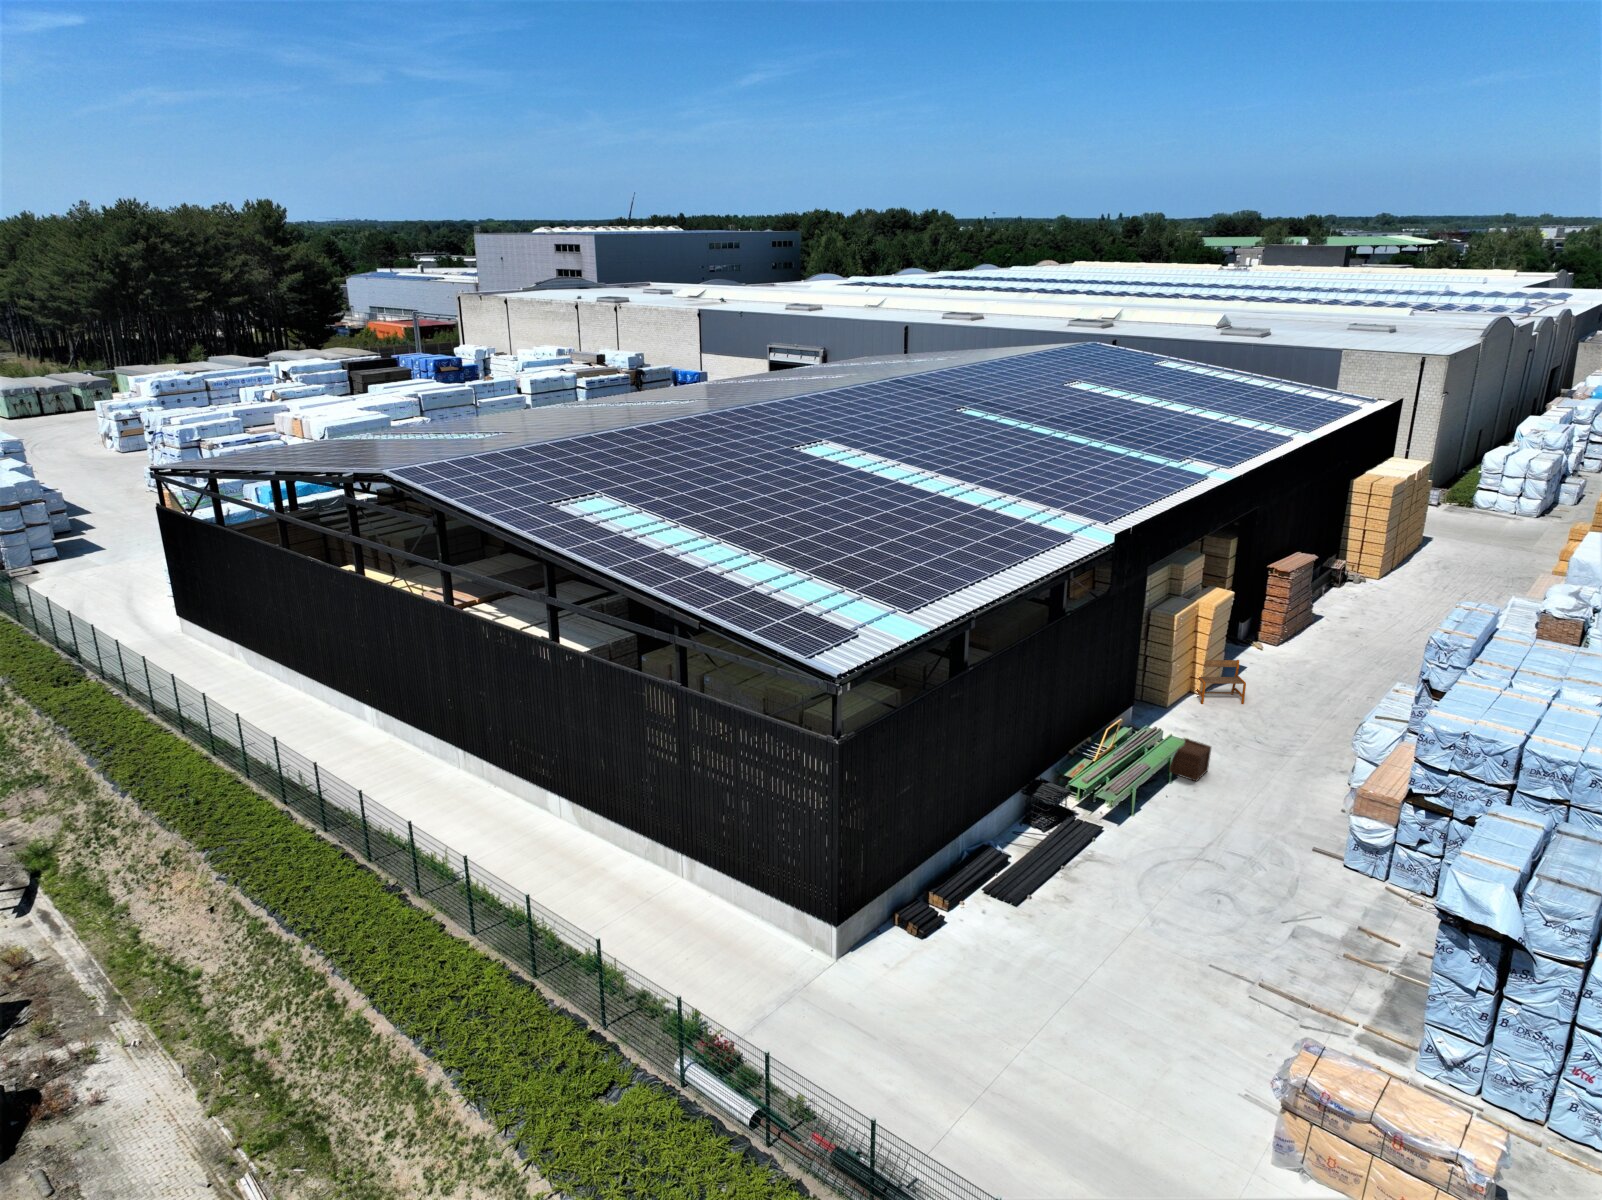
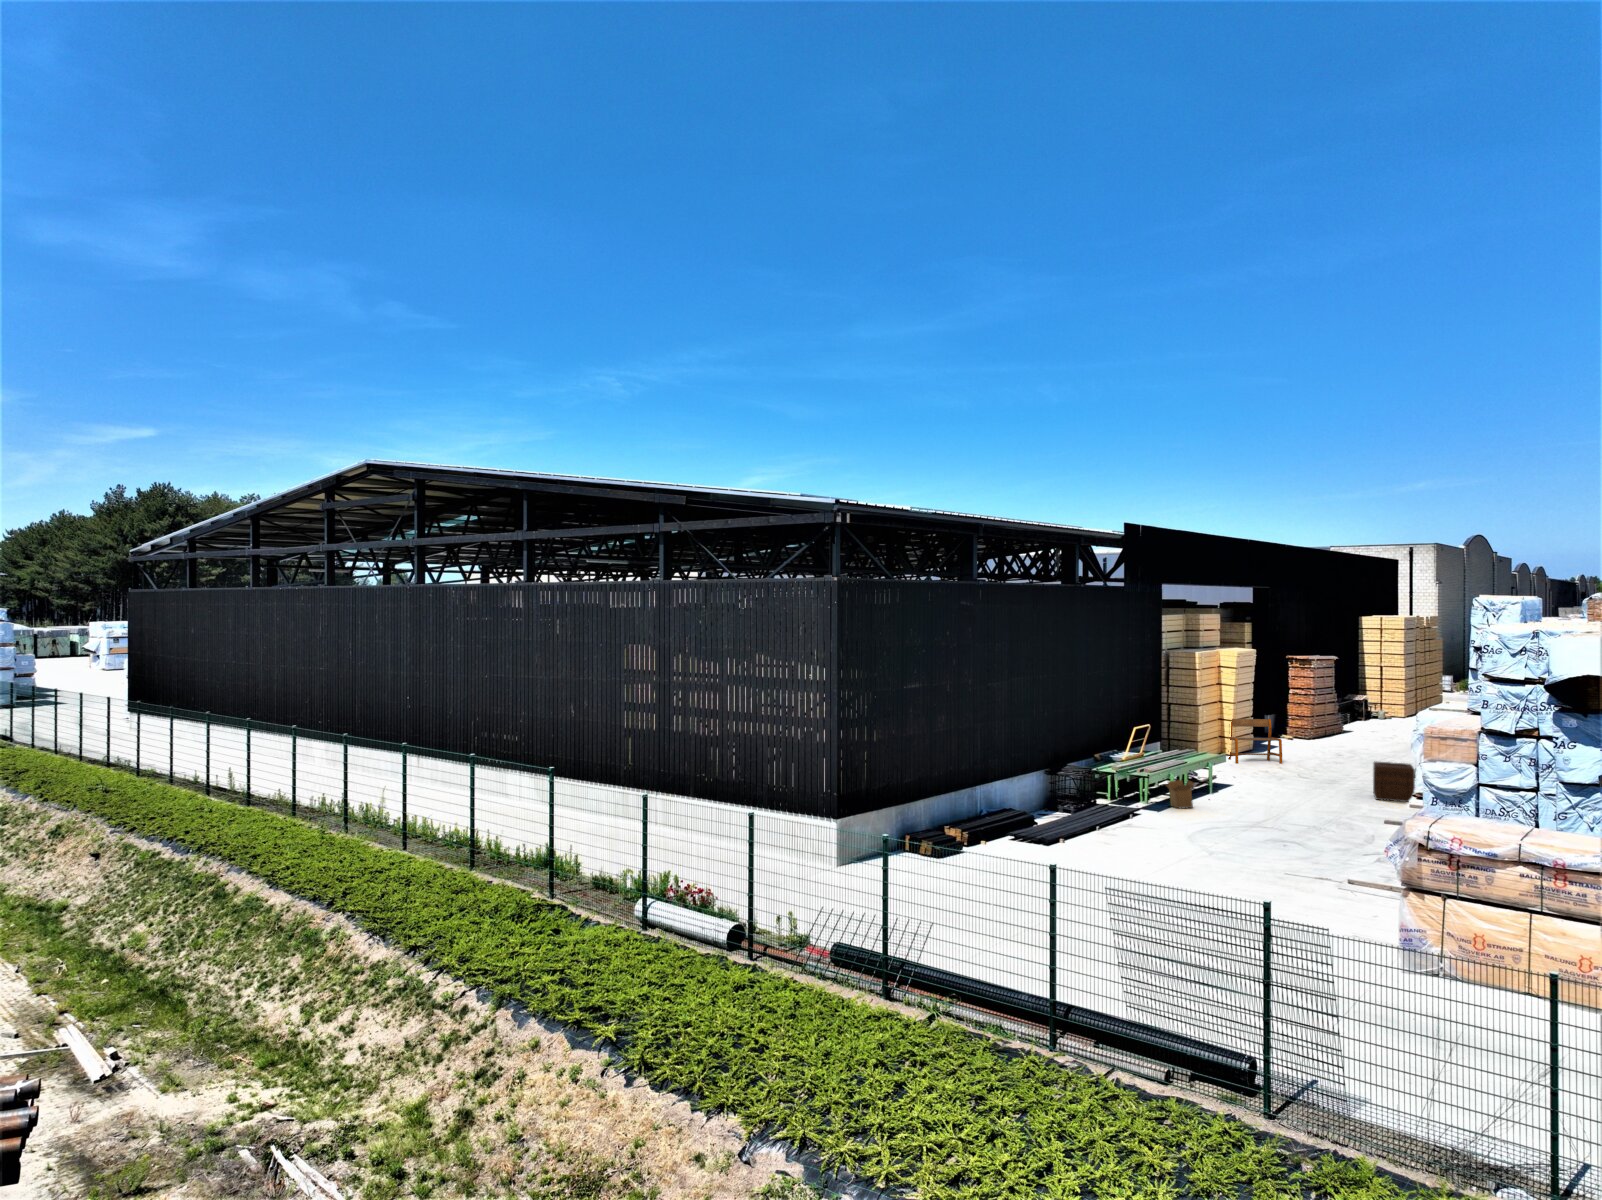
wooden crate: present [1169,738,1211,781] -> present [1373,762,1415,802]
cardboard box: none [1126,792,1153,821] -> present [1166,780,1194,808]

